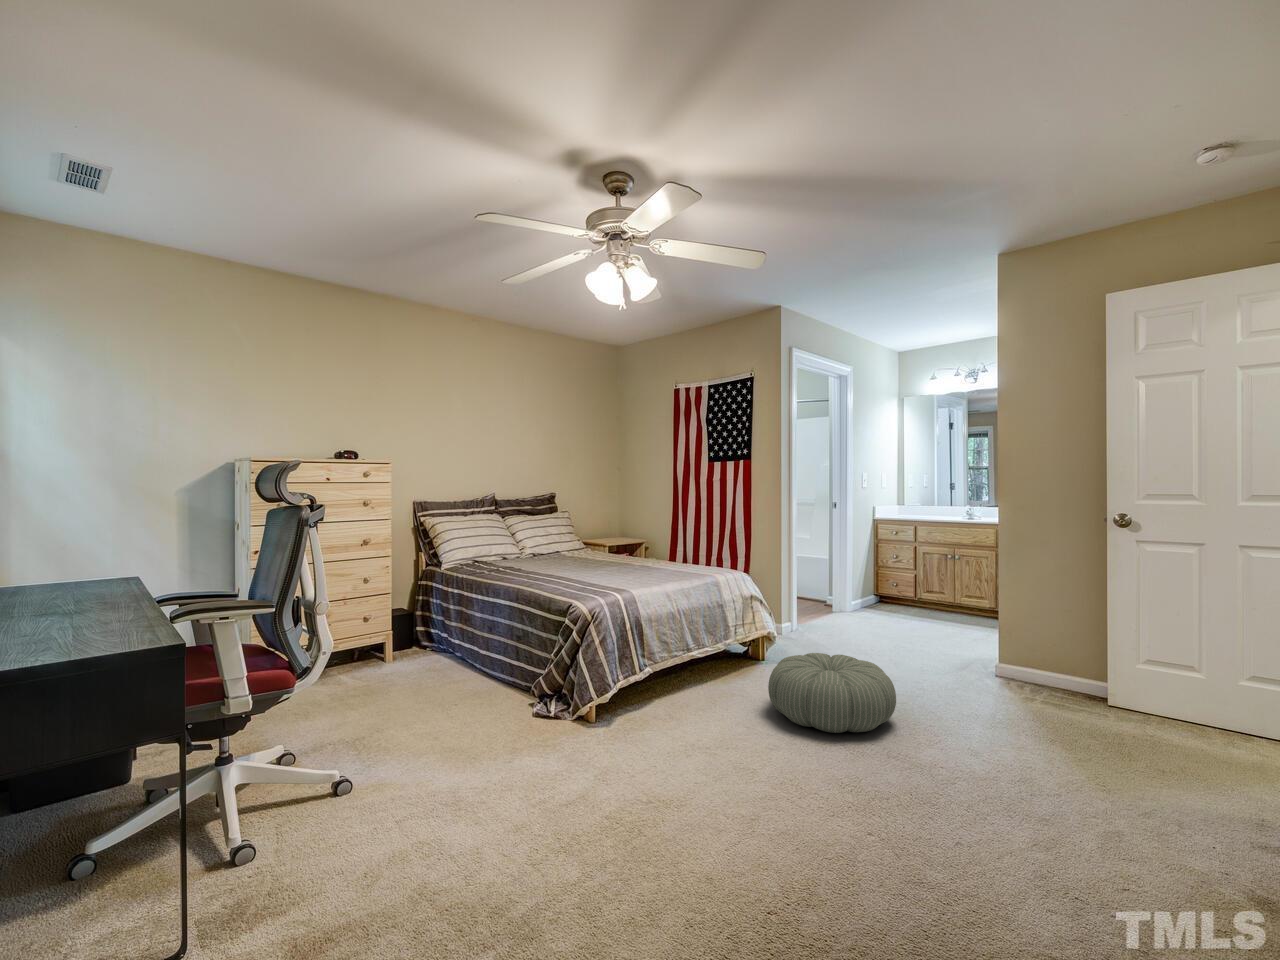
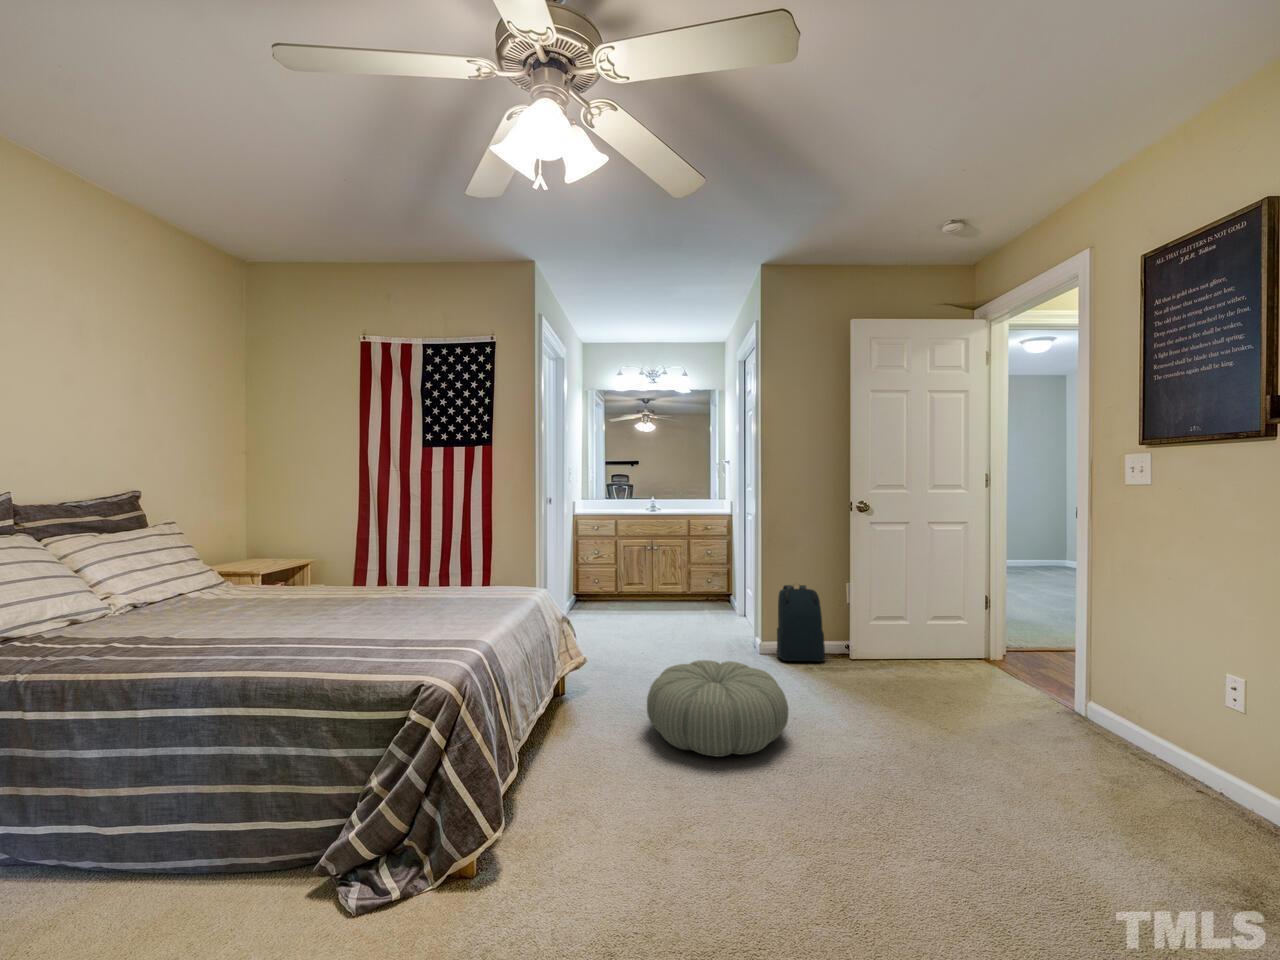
backpack: none [1005,612,1069,705] -> present [777,585,825,661]

